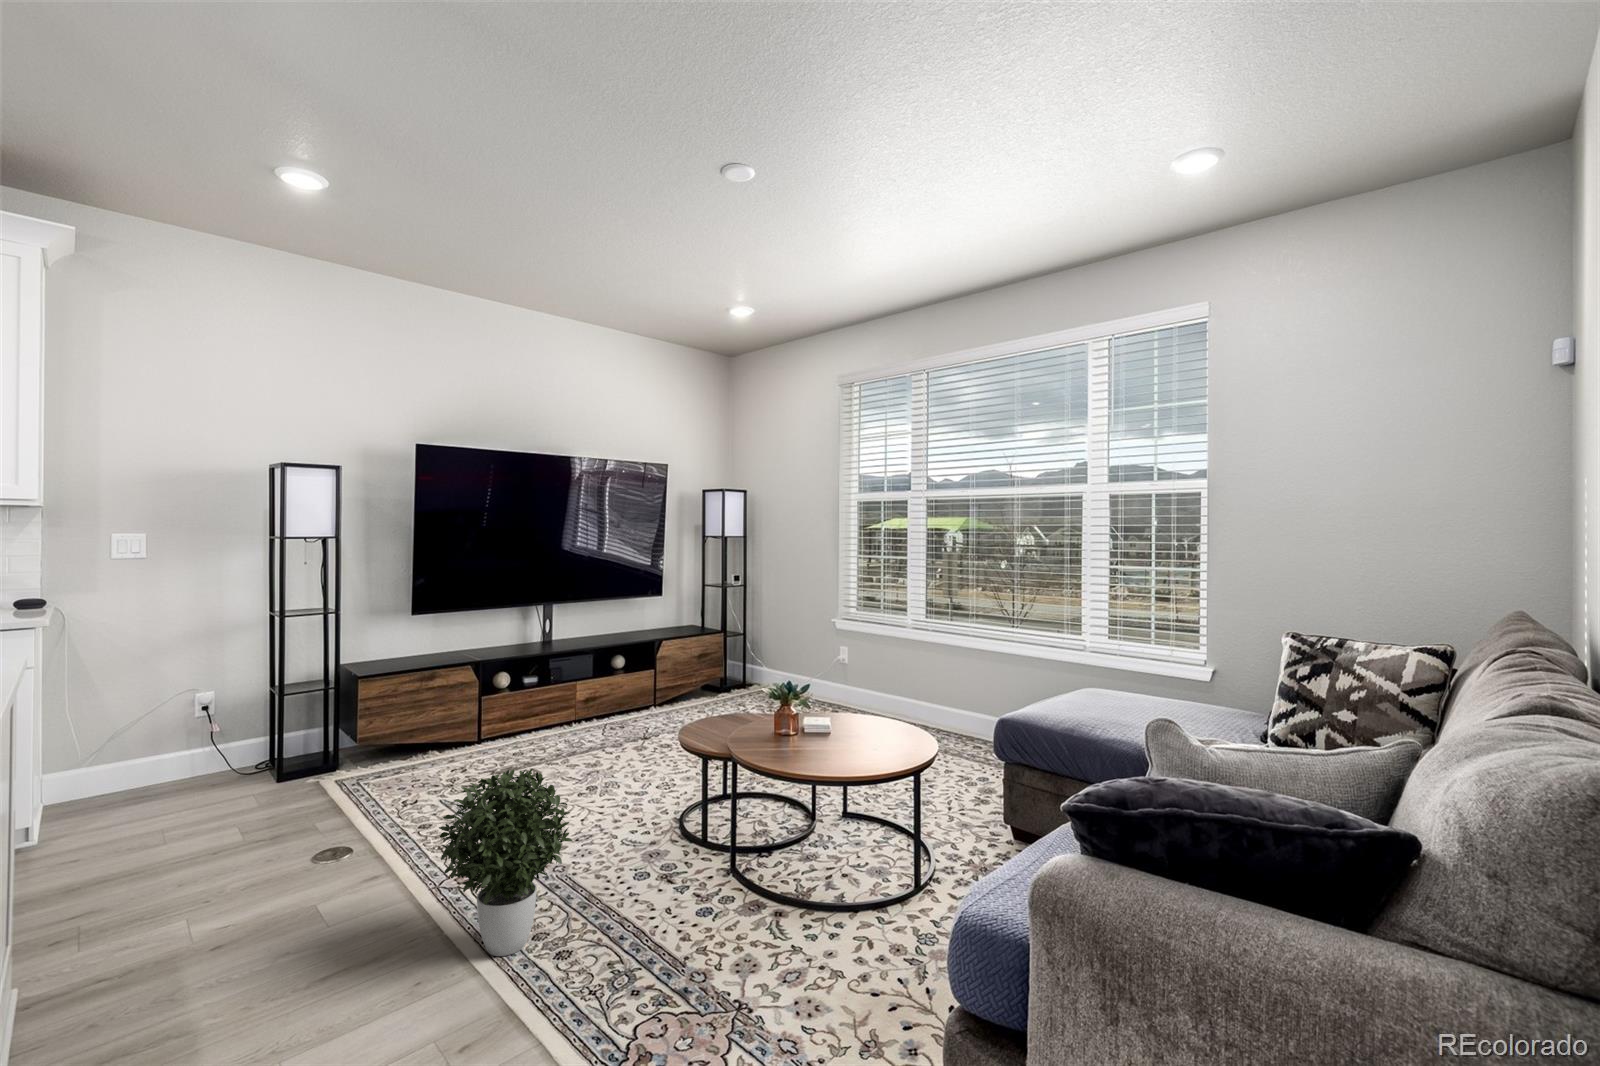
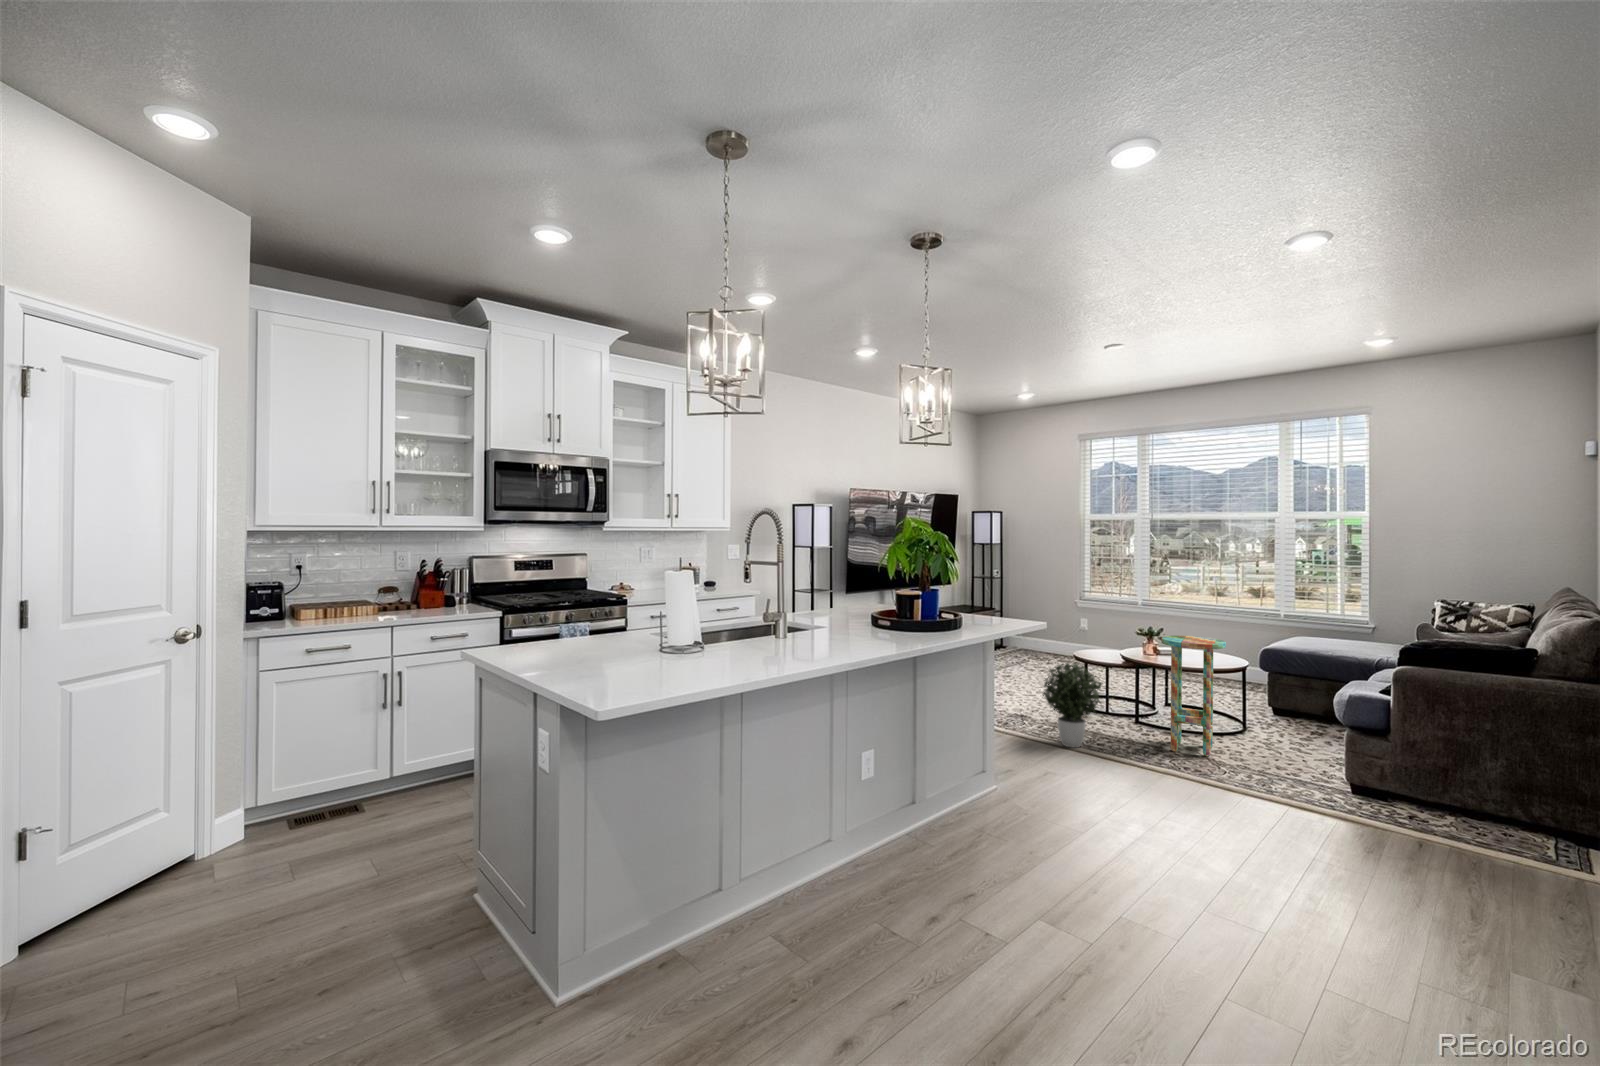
side table: none [683,713,804,991] -> present [1161,636,1226,756]

